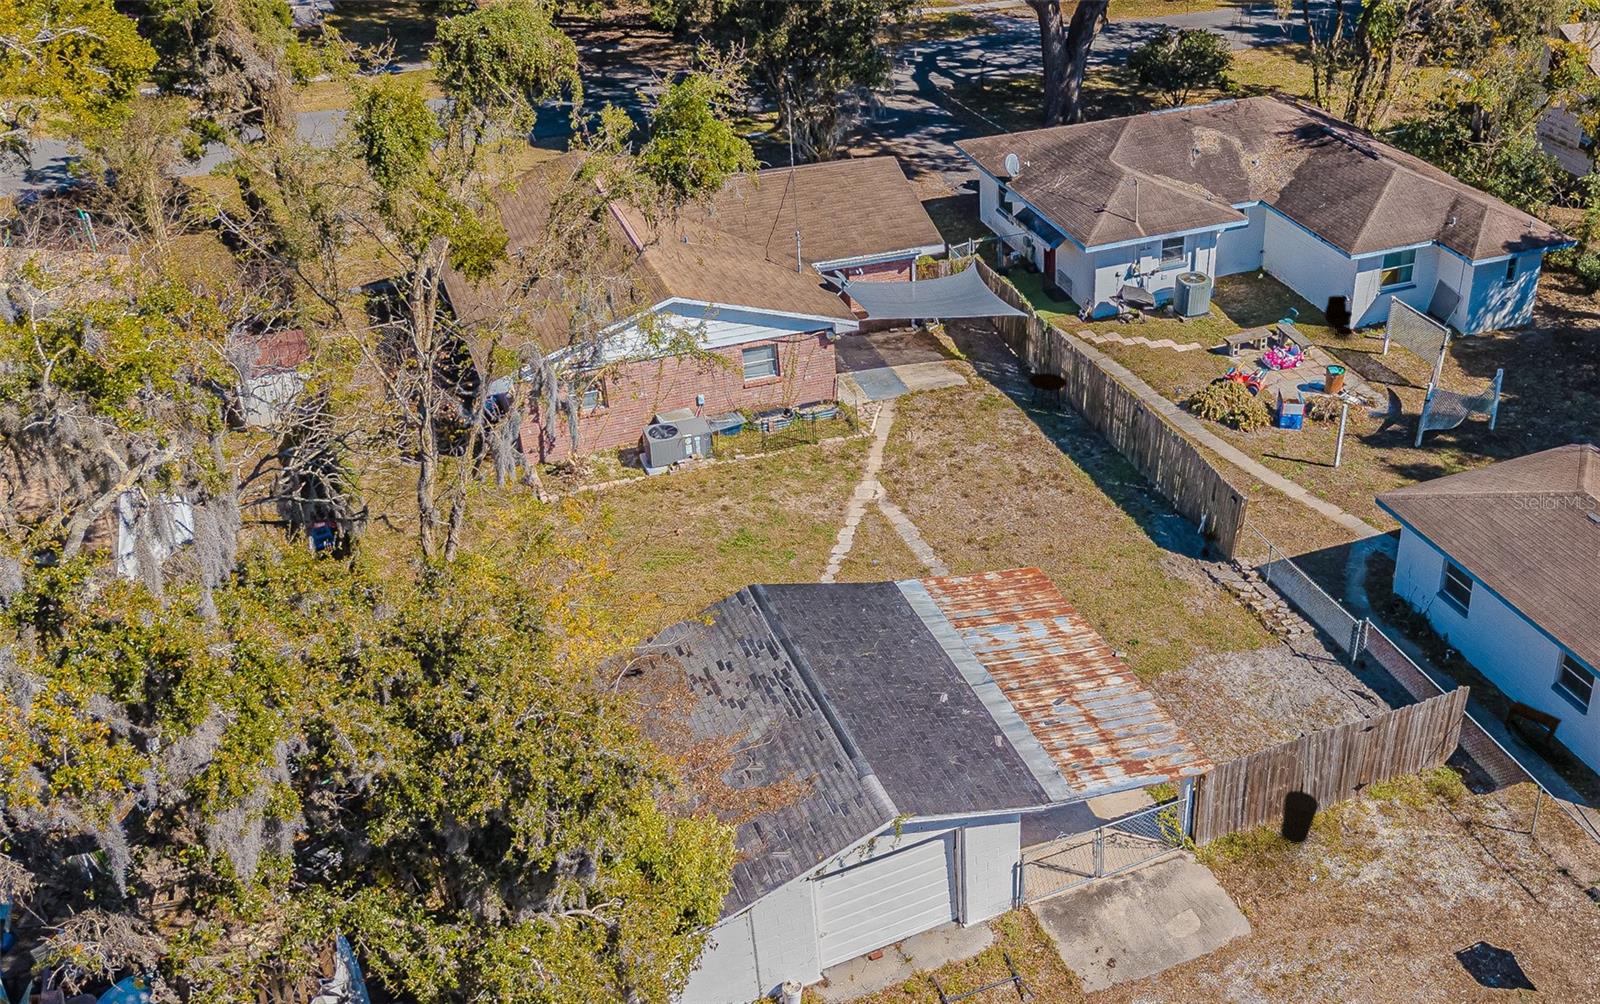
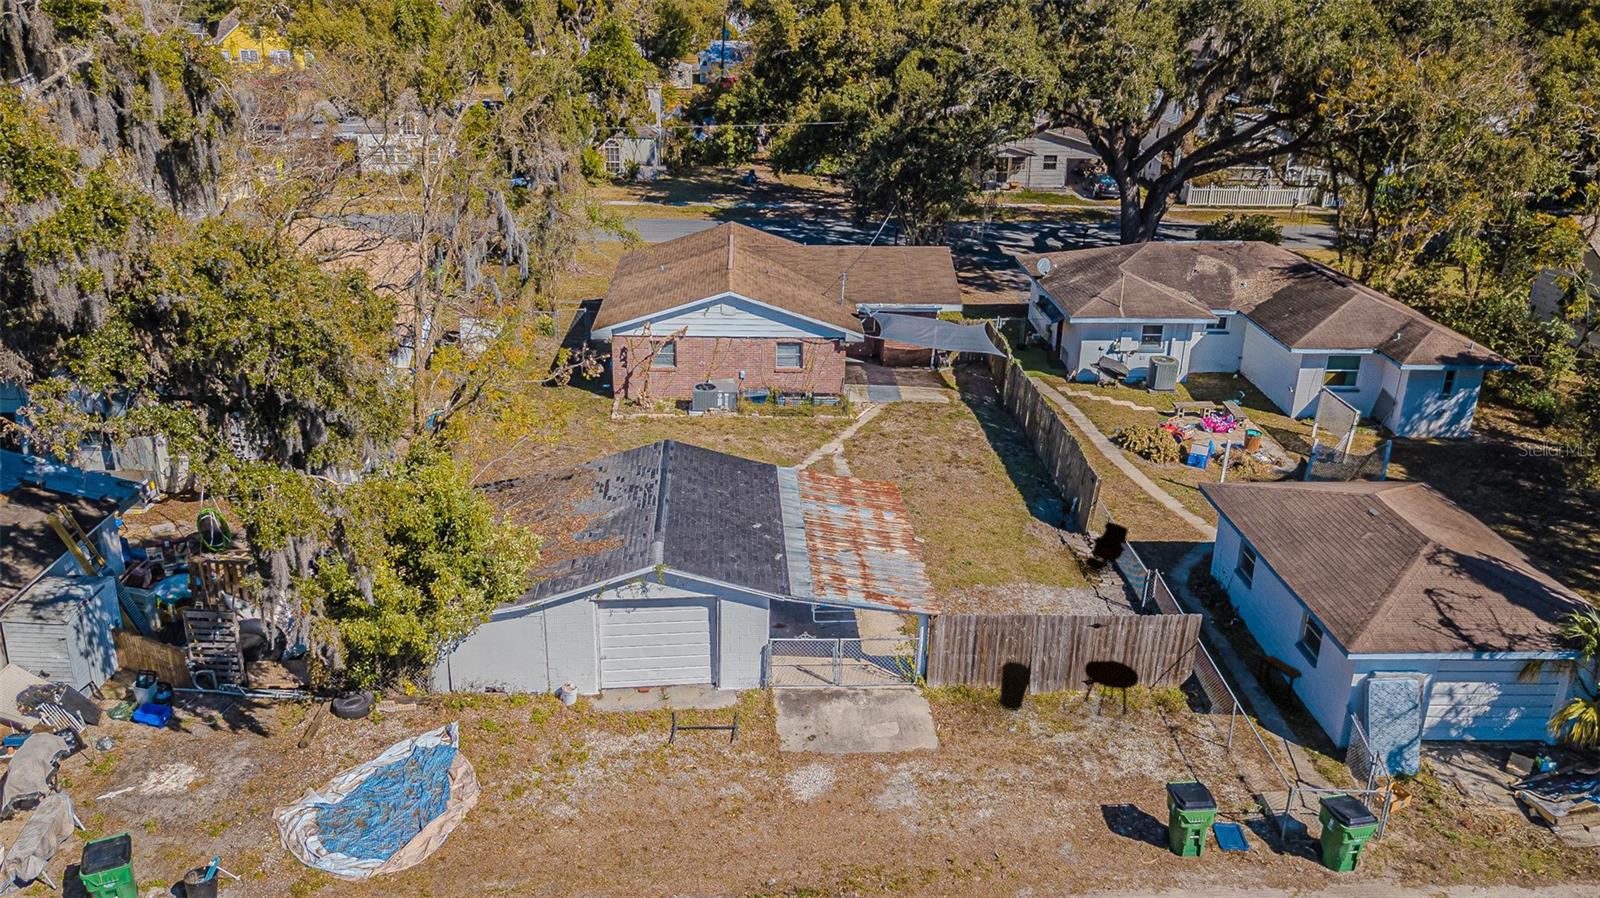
lounge chair: present [1324,296,1353,337] -> present [1085,522,1128,571]
dining table: present [1029,373,1067,411] -> present [1084,660,1139,715]

